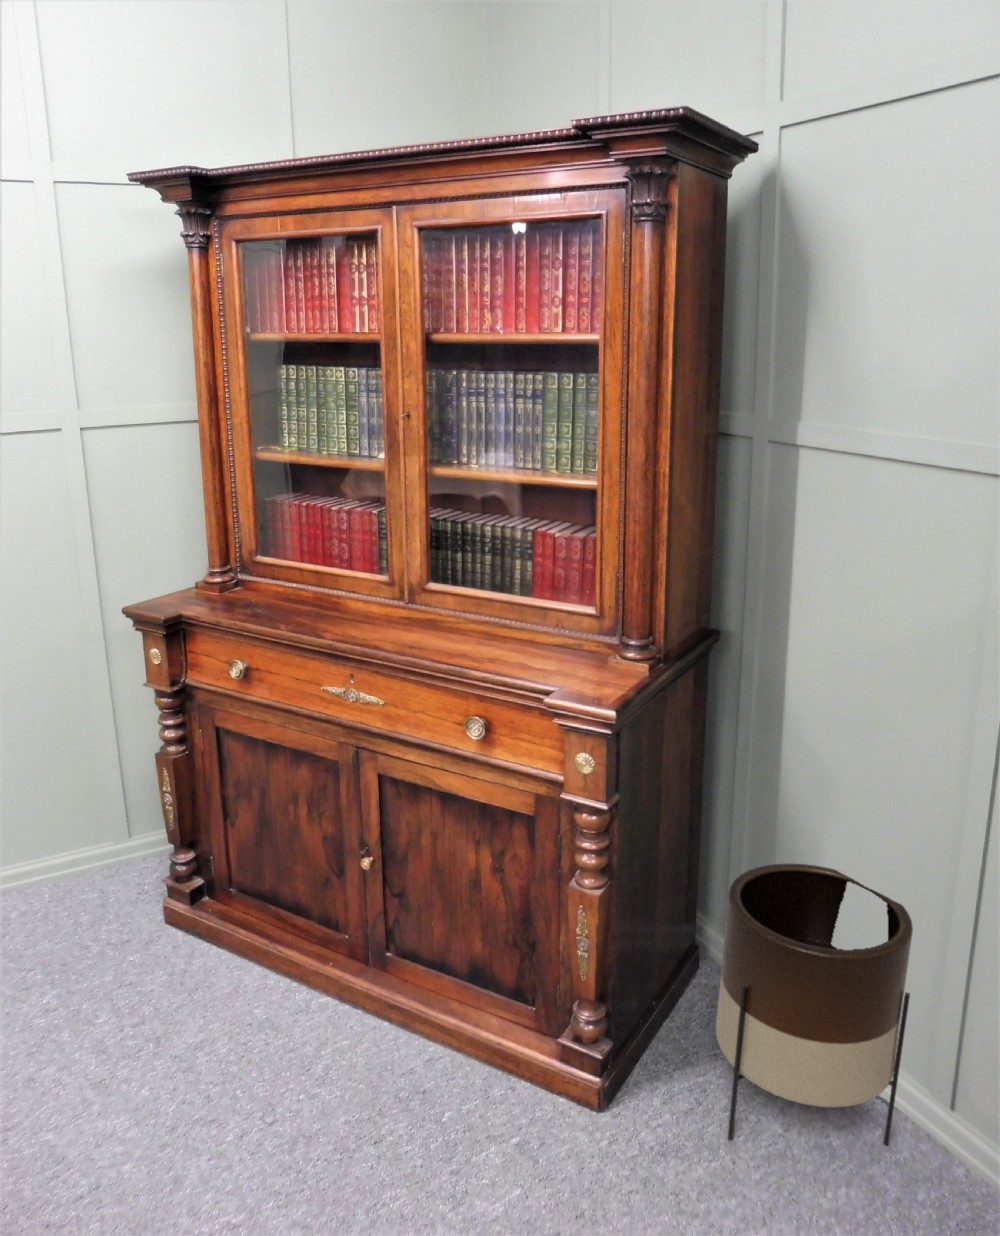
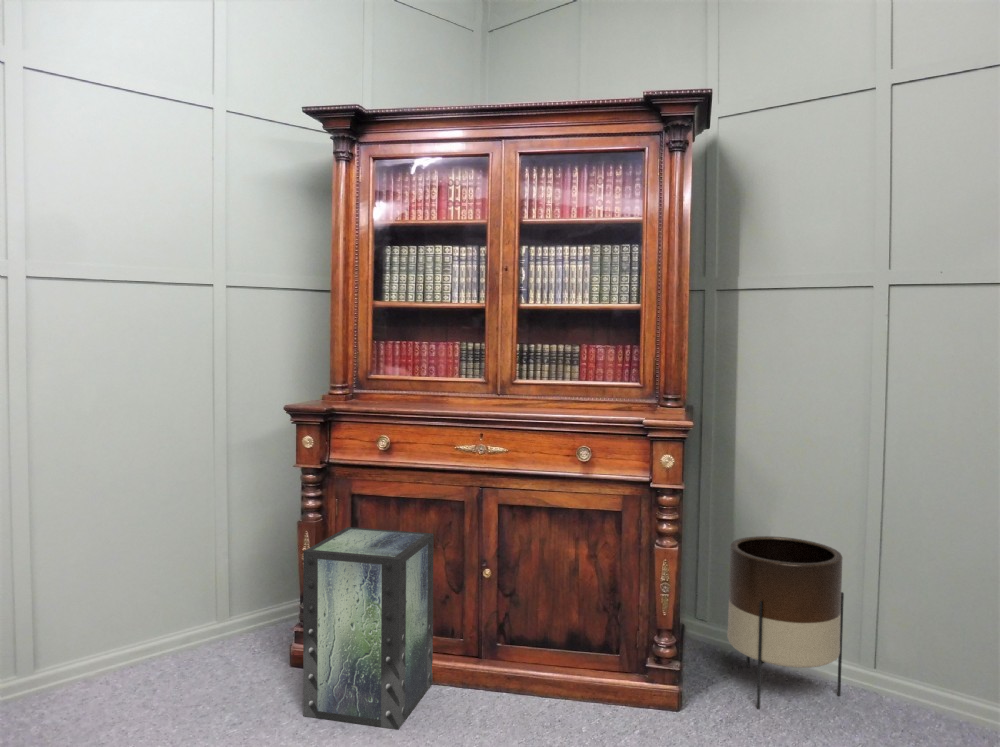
storage box: none [103,766,306,1056] -> present [303,527,434,729]

